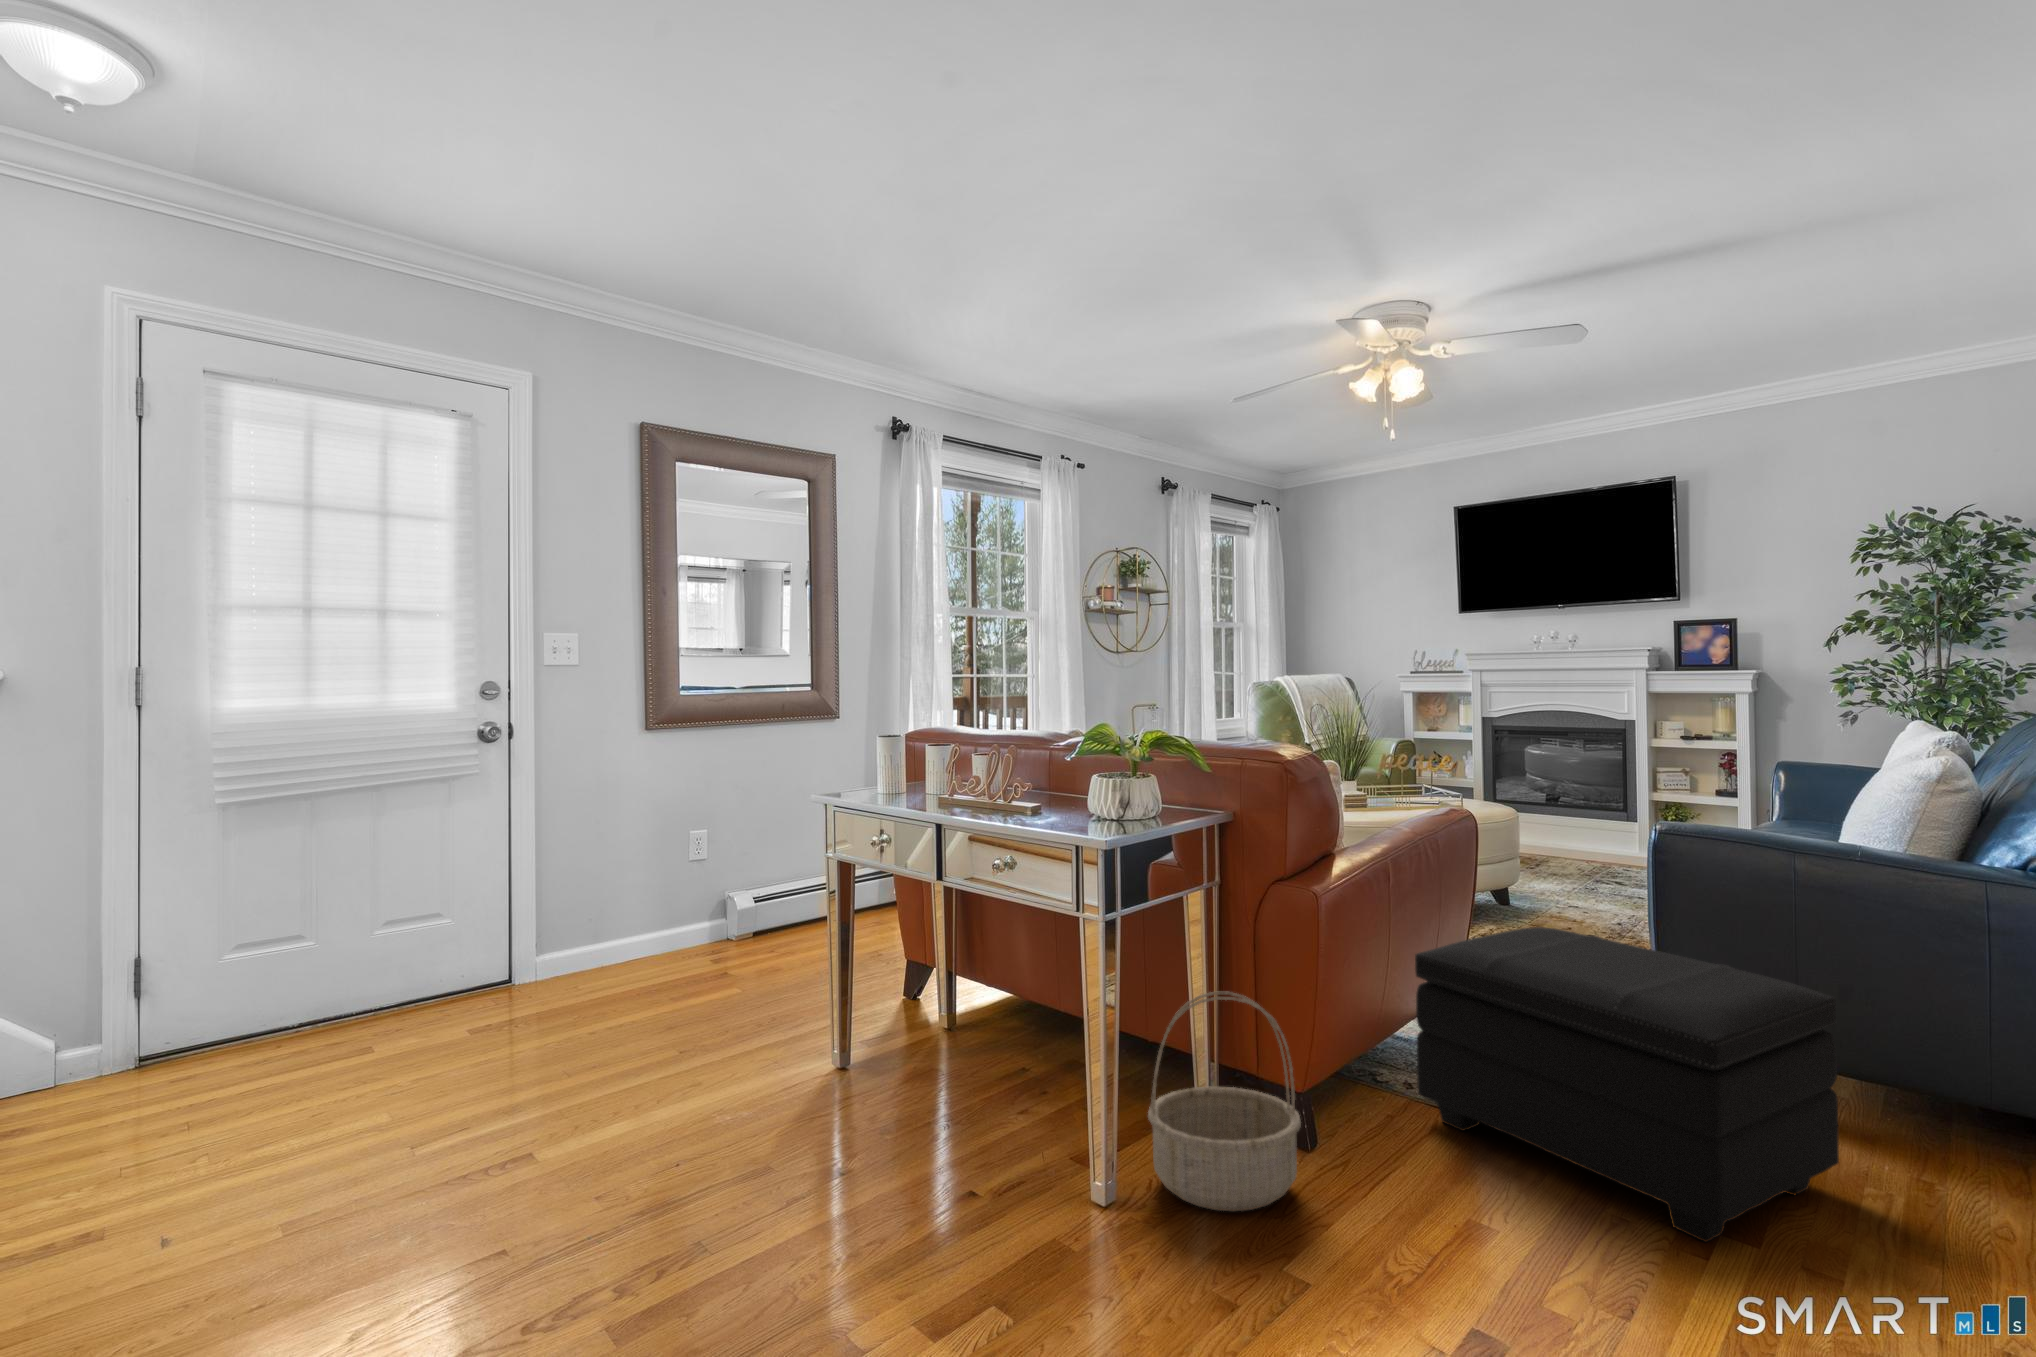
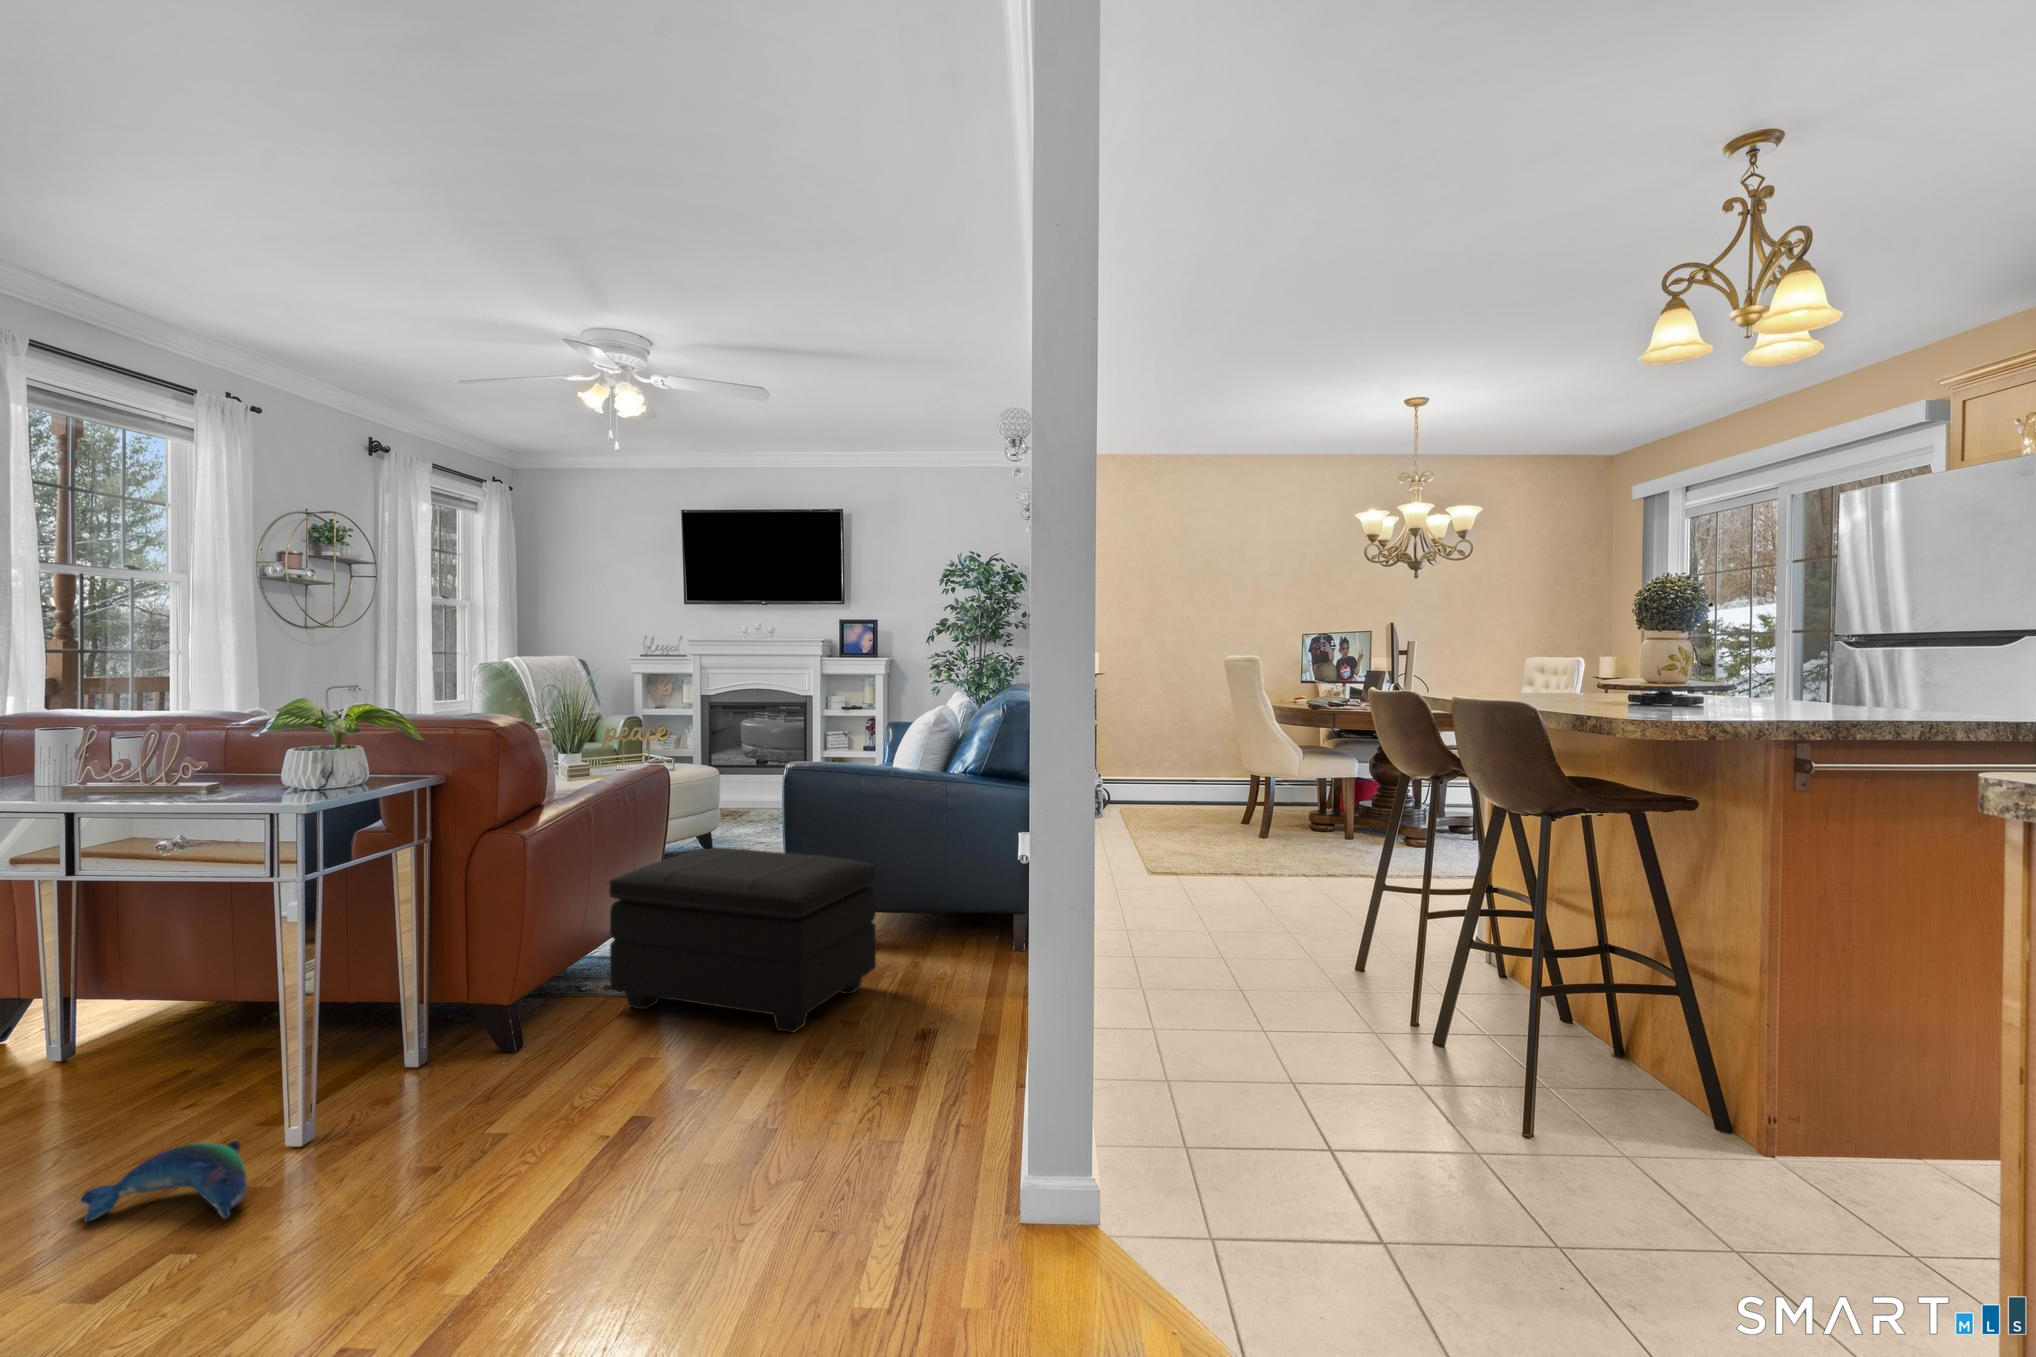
basket: present [1148,992,1301,1211] -> none [351,928,504,1117]
plush toy: none [931,1180,1055,1284] -> present [80,1140,247,1221]

